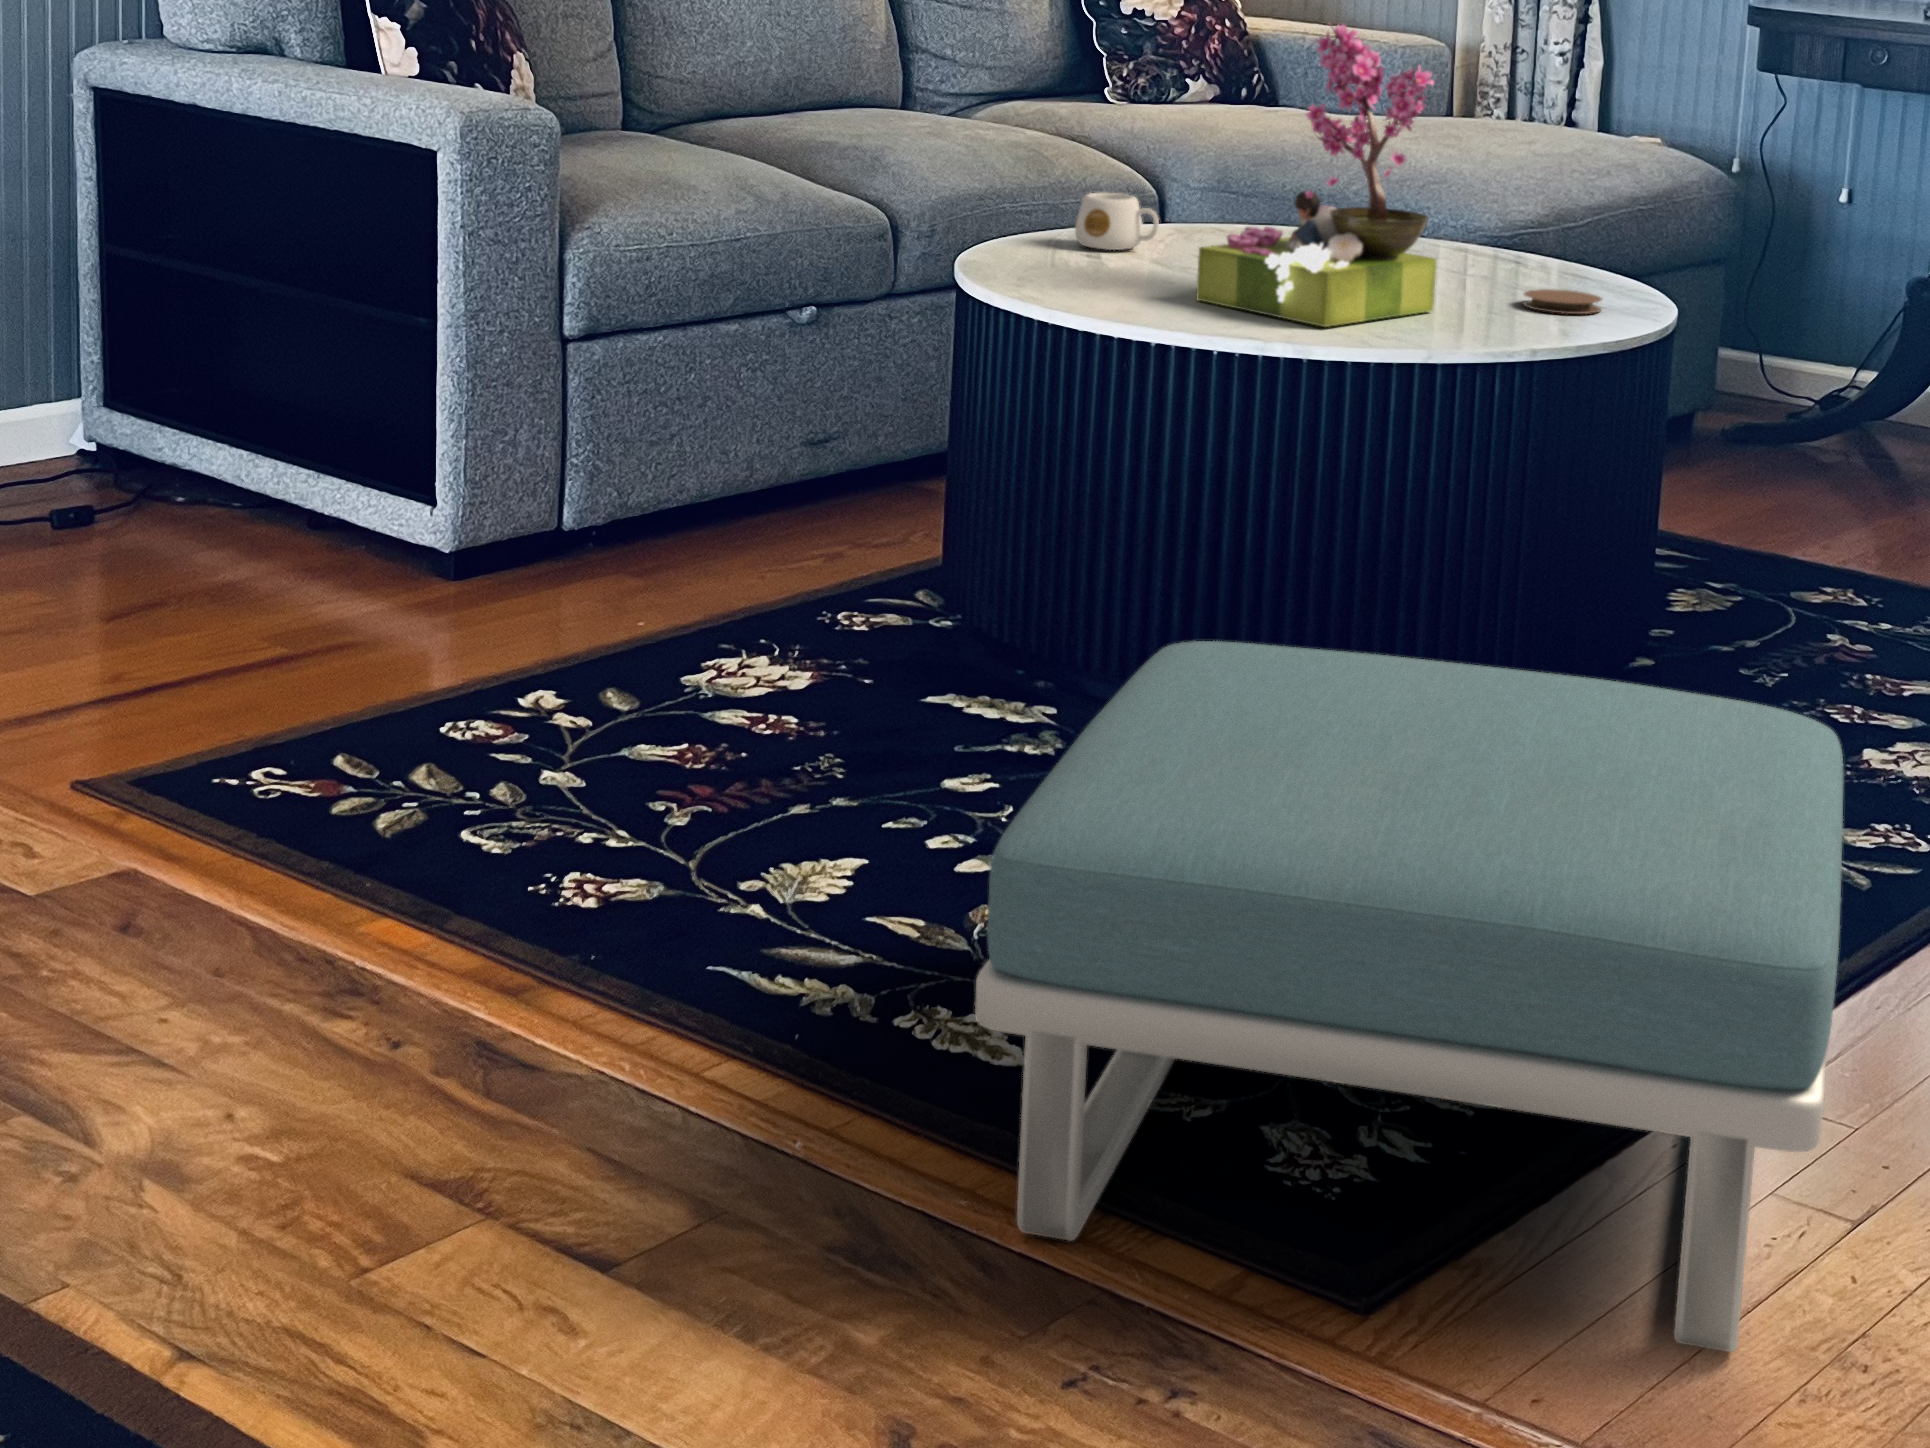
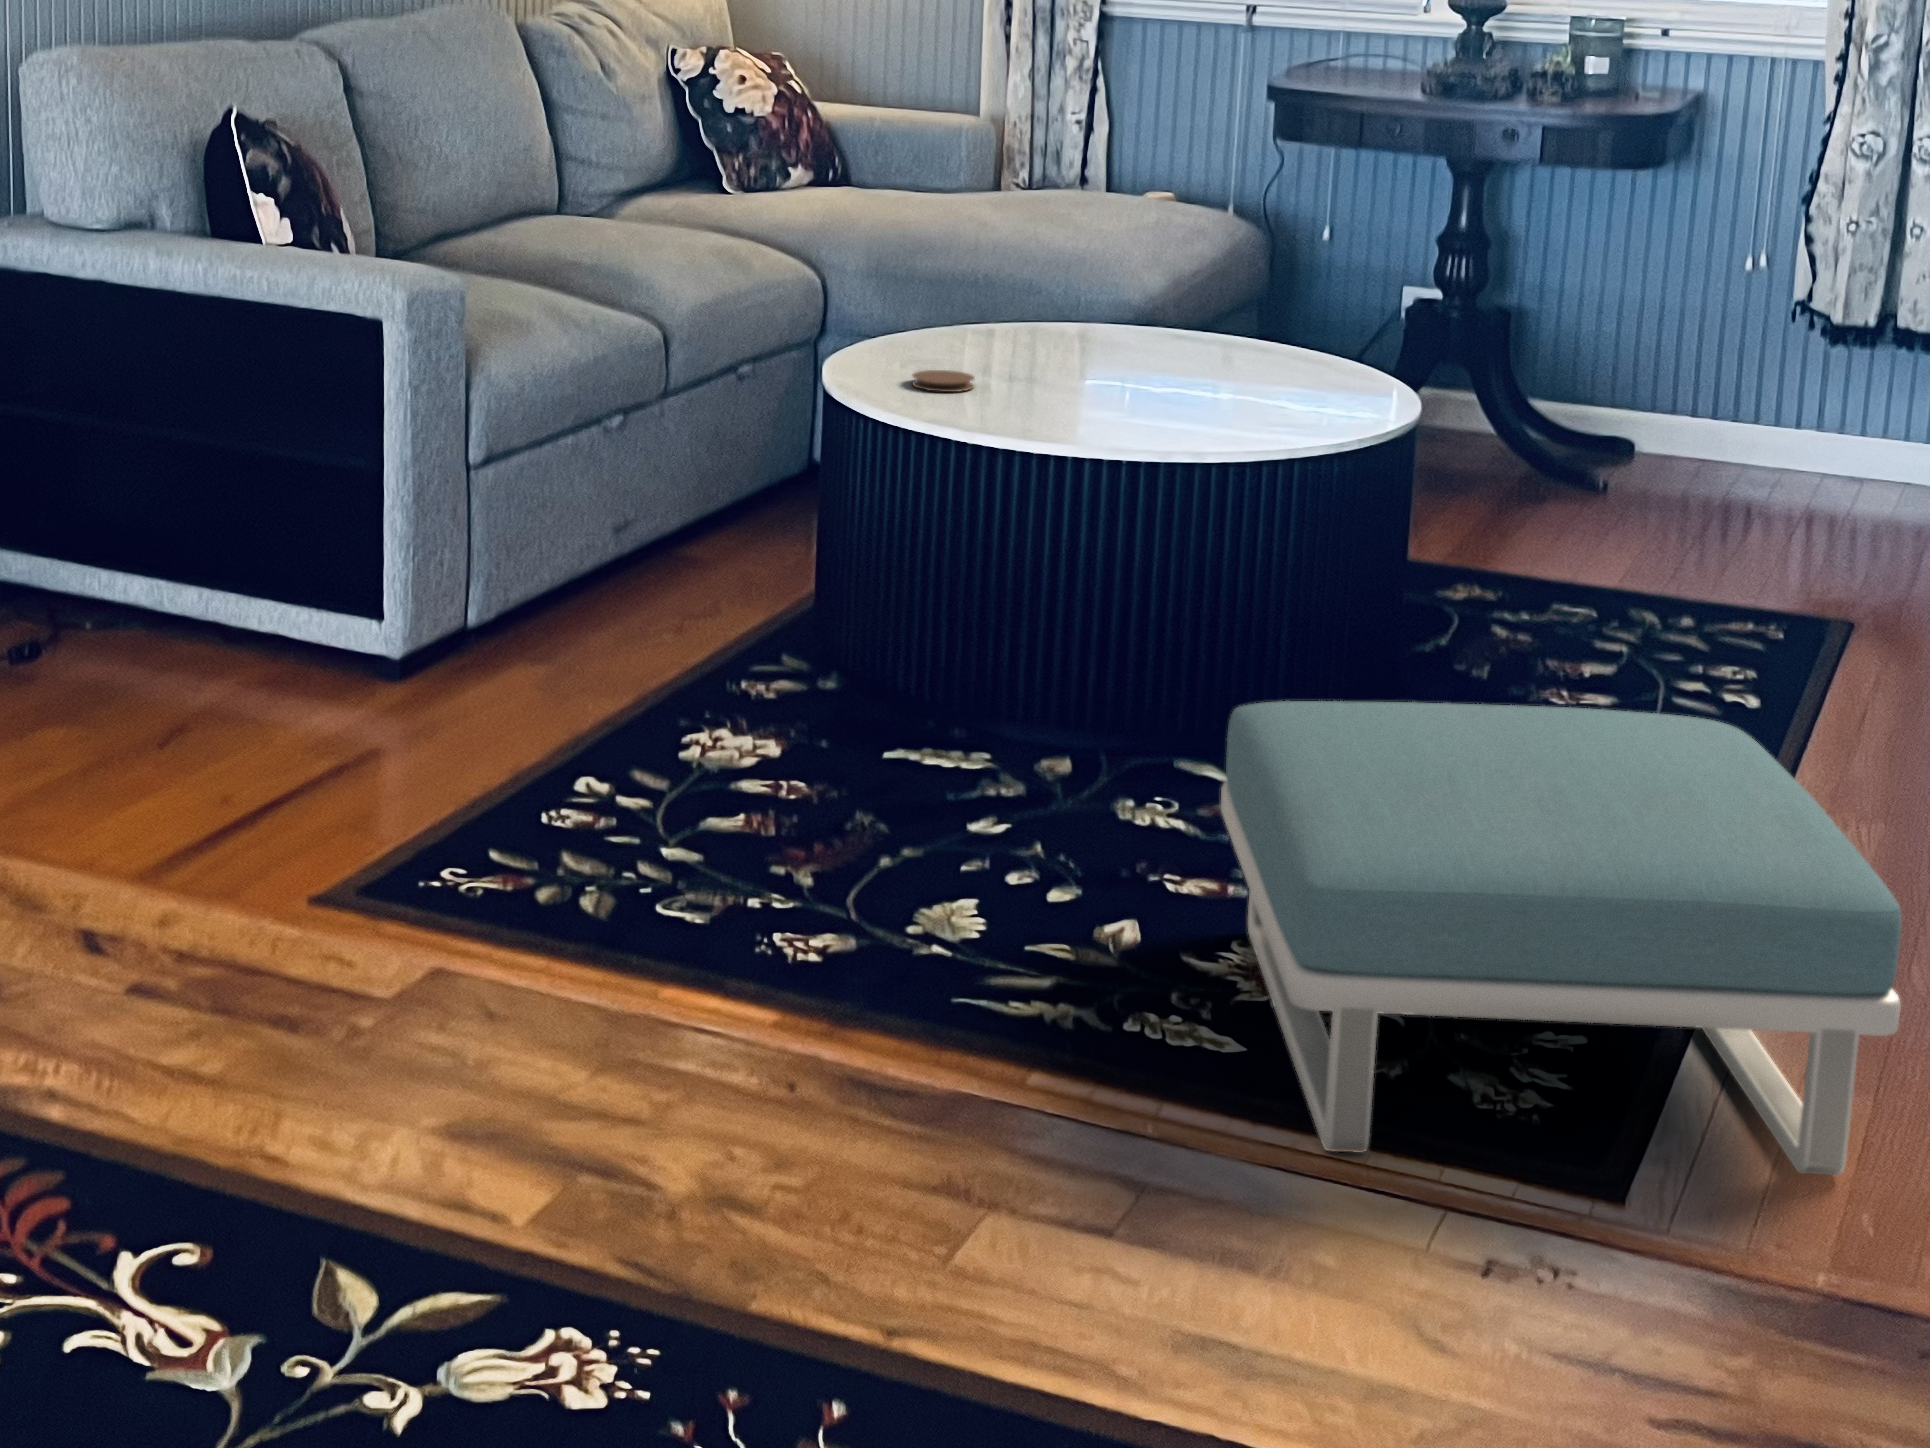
flower arrangement: present [1196,25,1436,327] -> none [1051,170,1239,427]
mug: present [1075,193,1159,250] -> none [889,312,962,361]
coaster: present [1523,289,1602,314] -> present [912,370,974,392]

